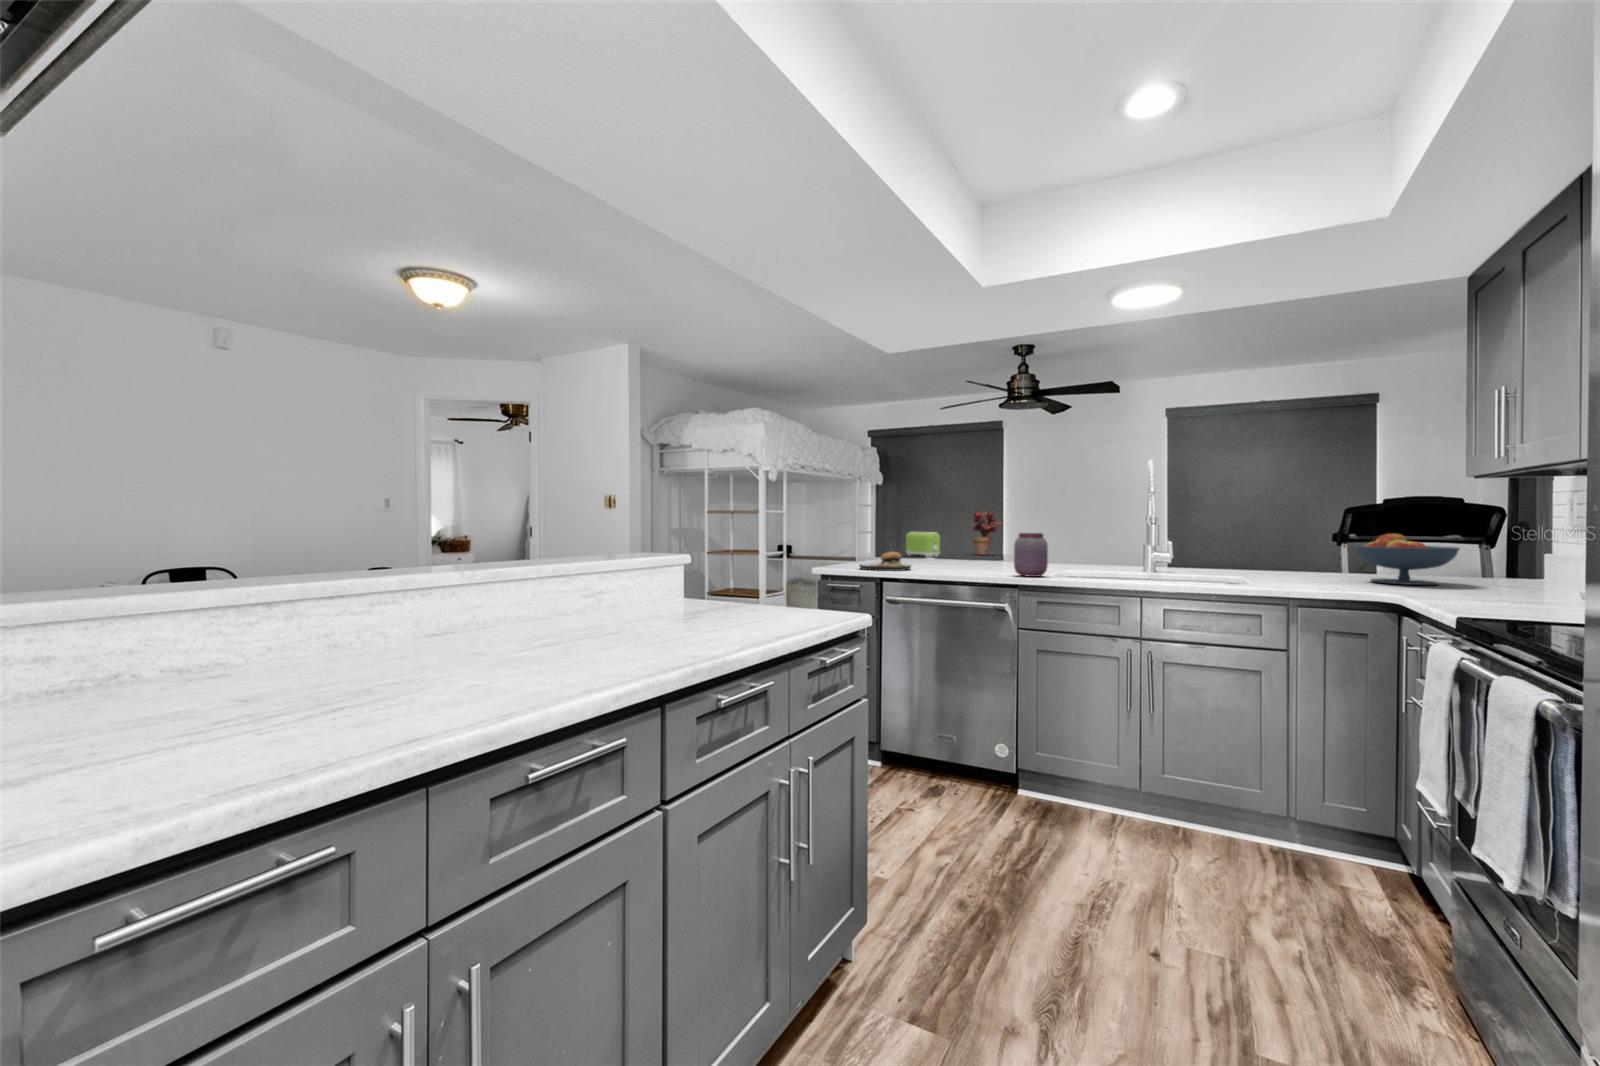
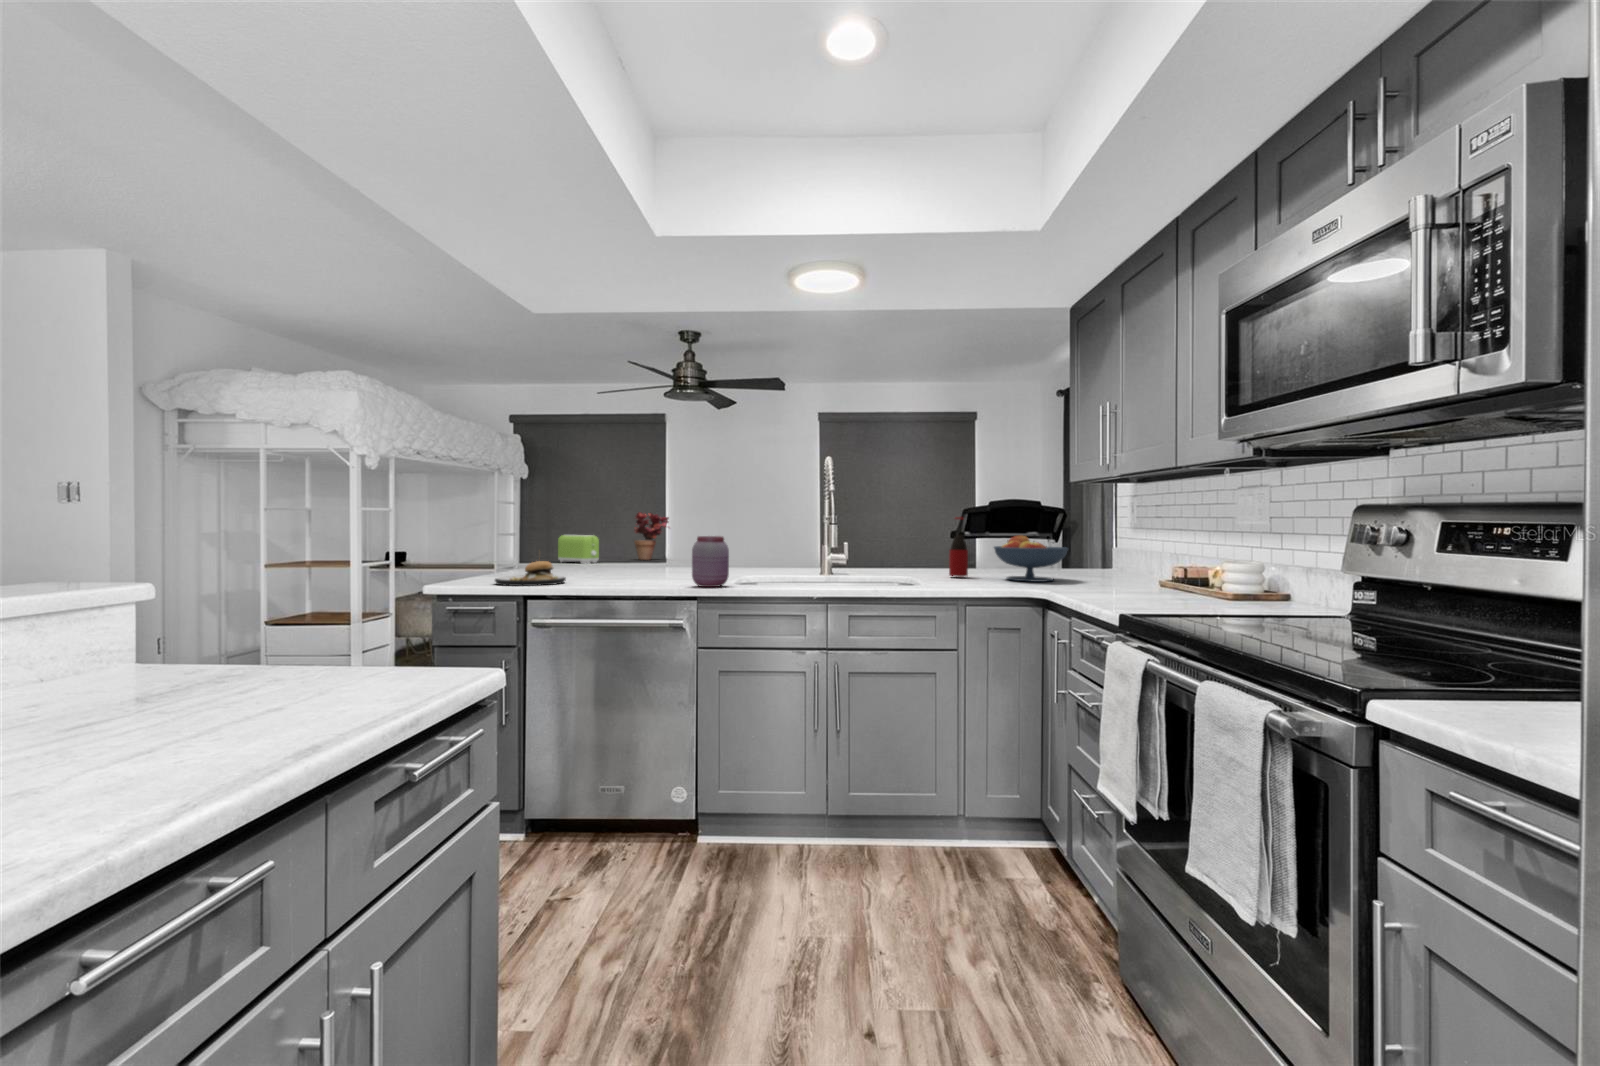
bottle: none [1297,514,1321,578] -> present [949,517,968,577]

